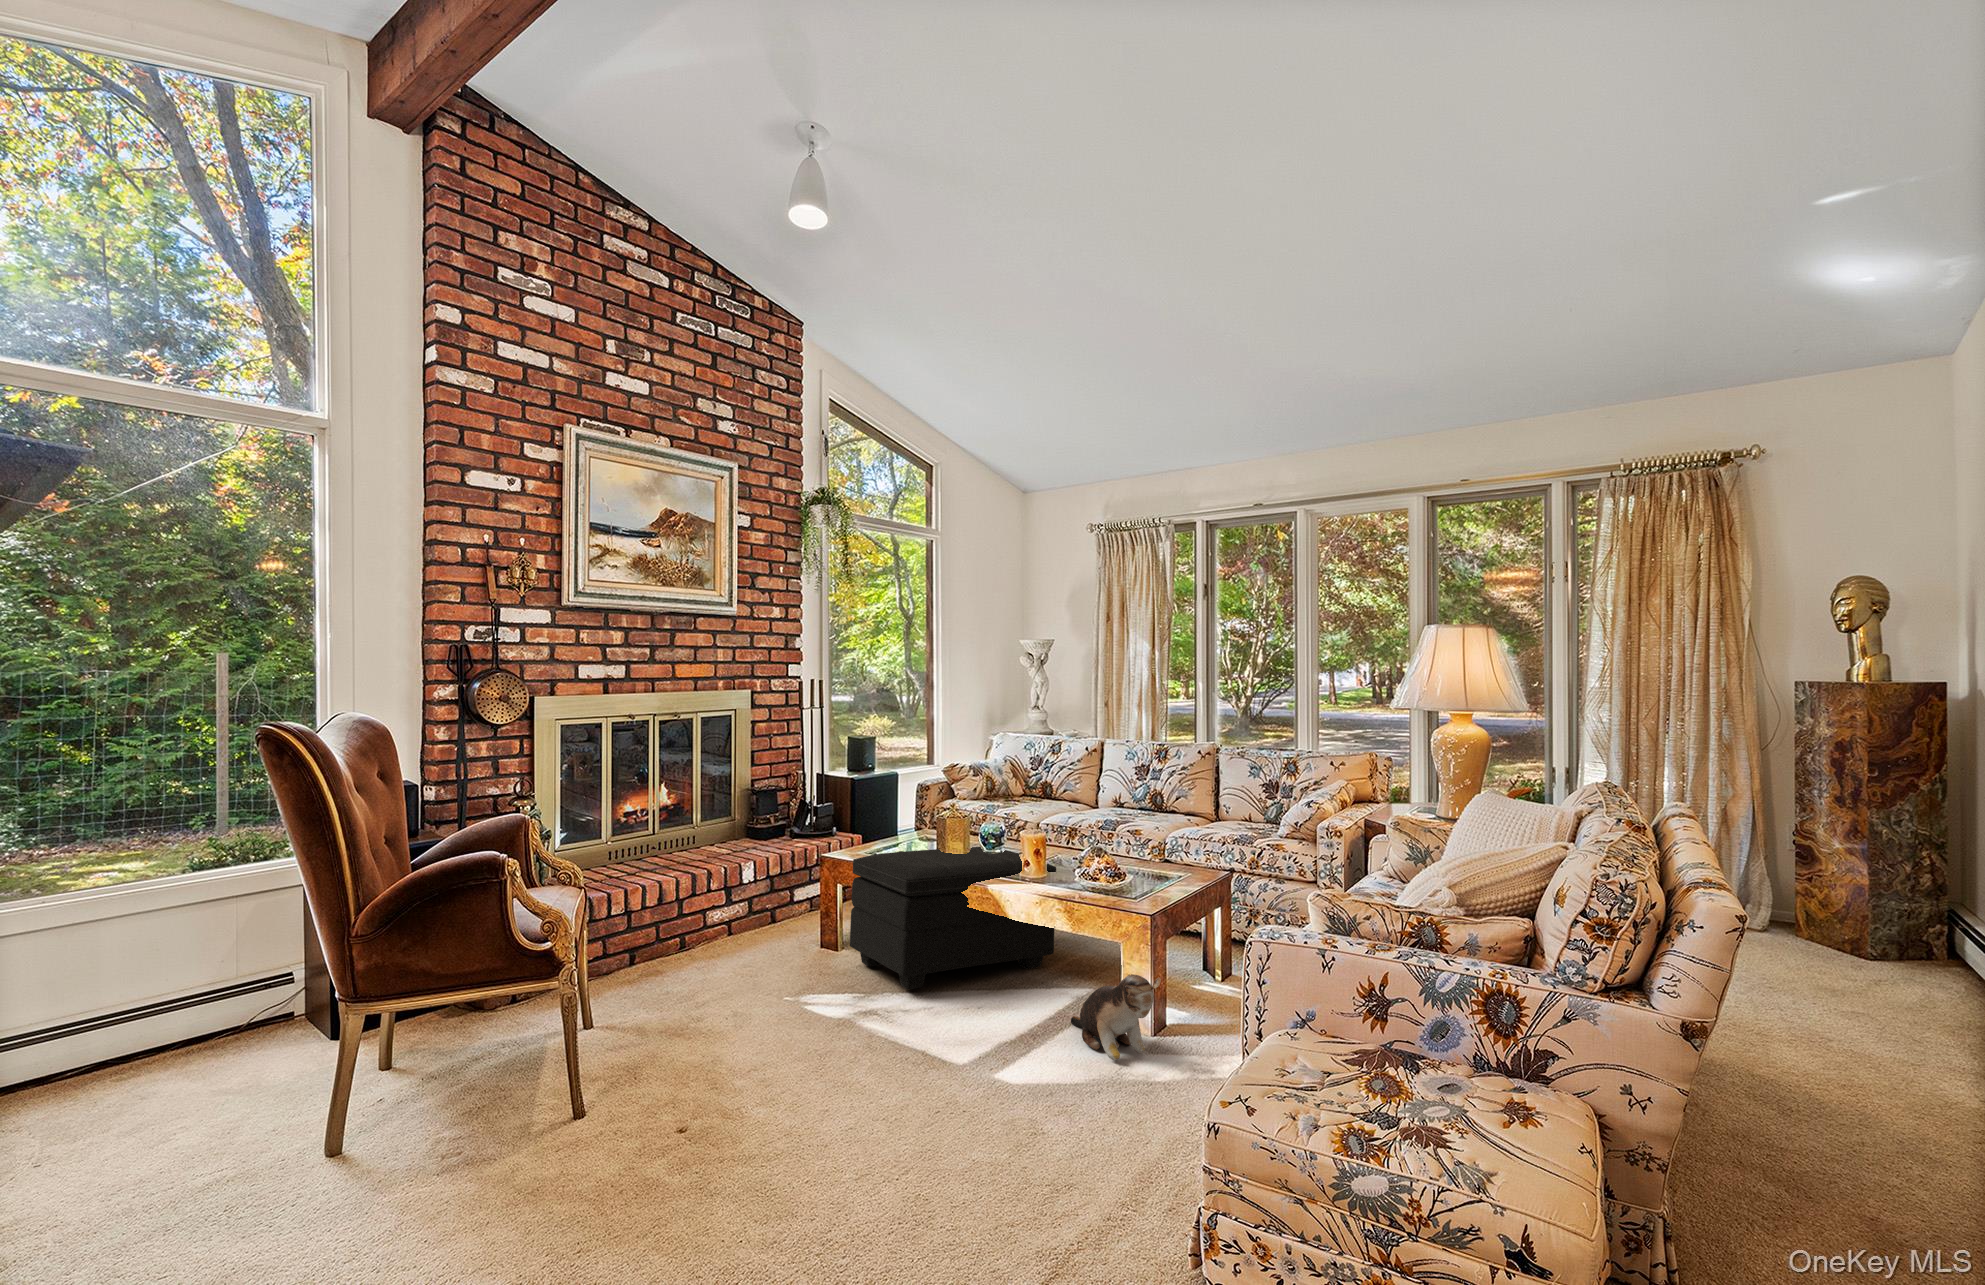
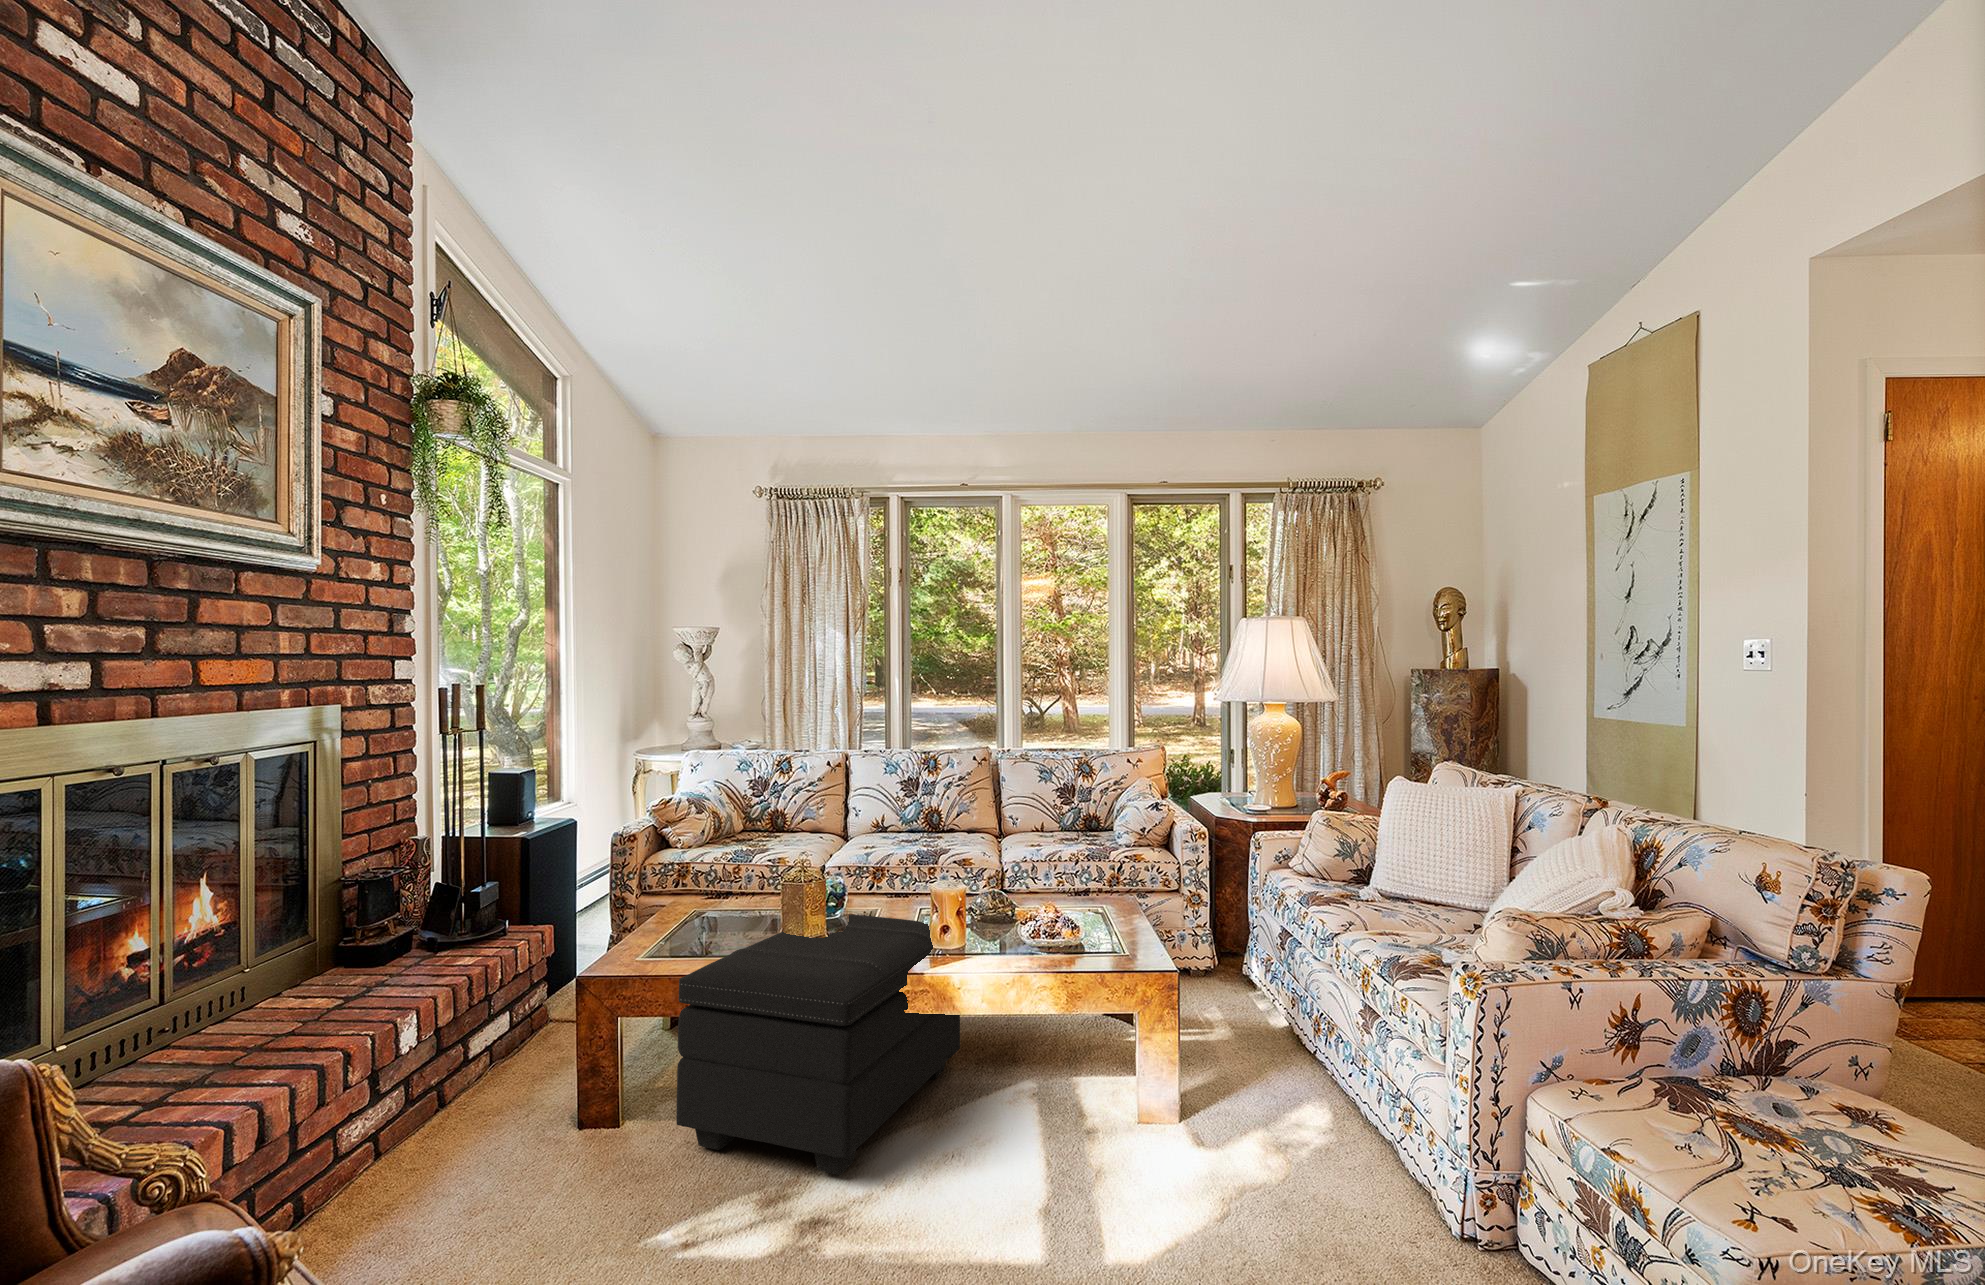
plush toy: present [1071,974,1161,1060] -> none [1100,1065,1293,1194]

